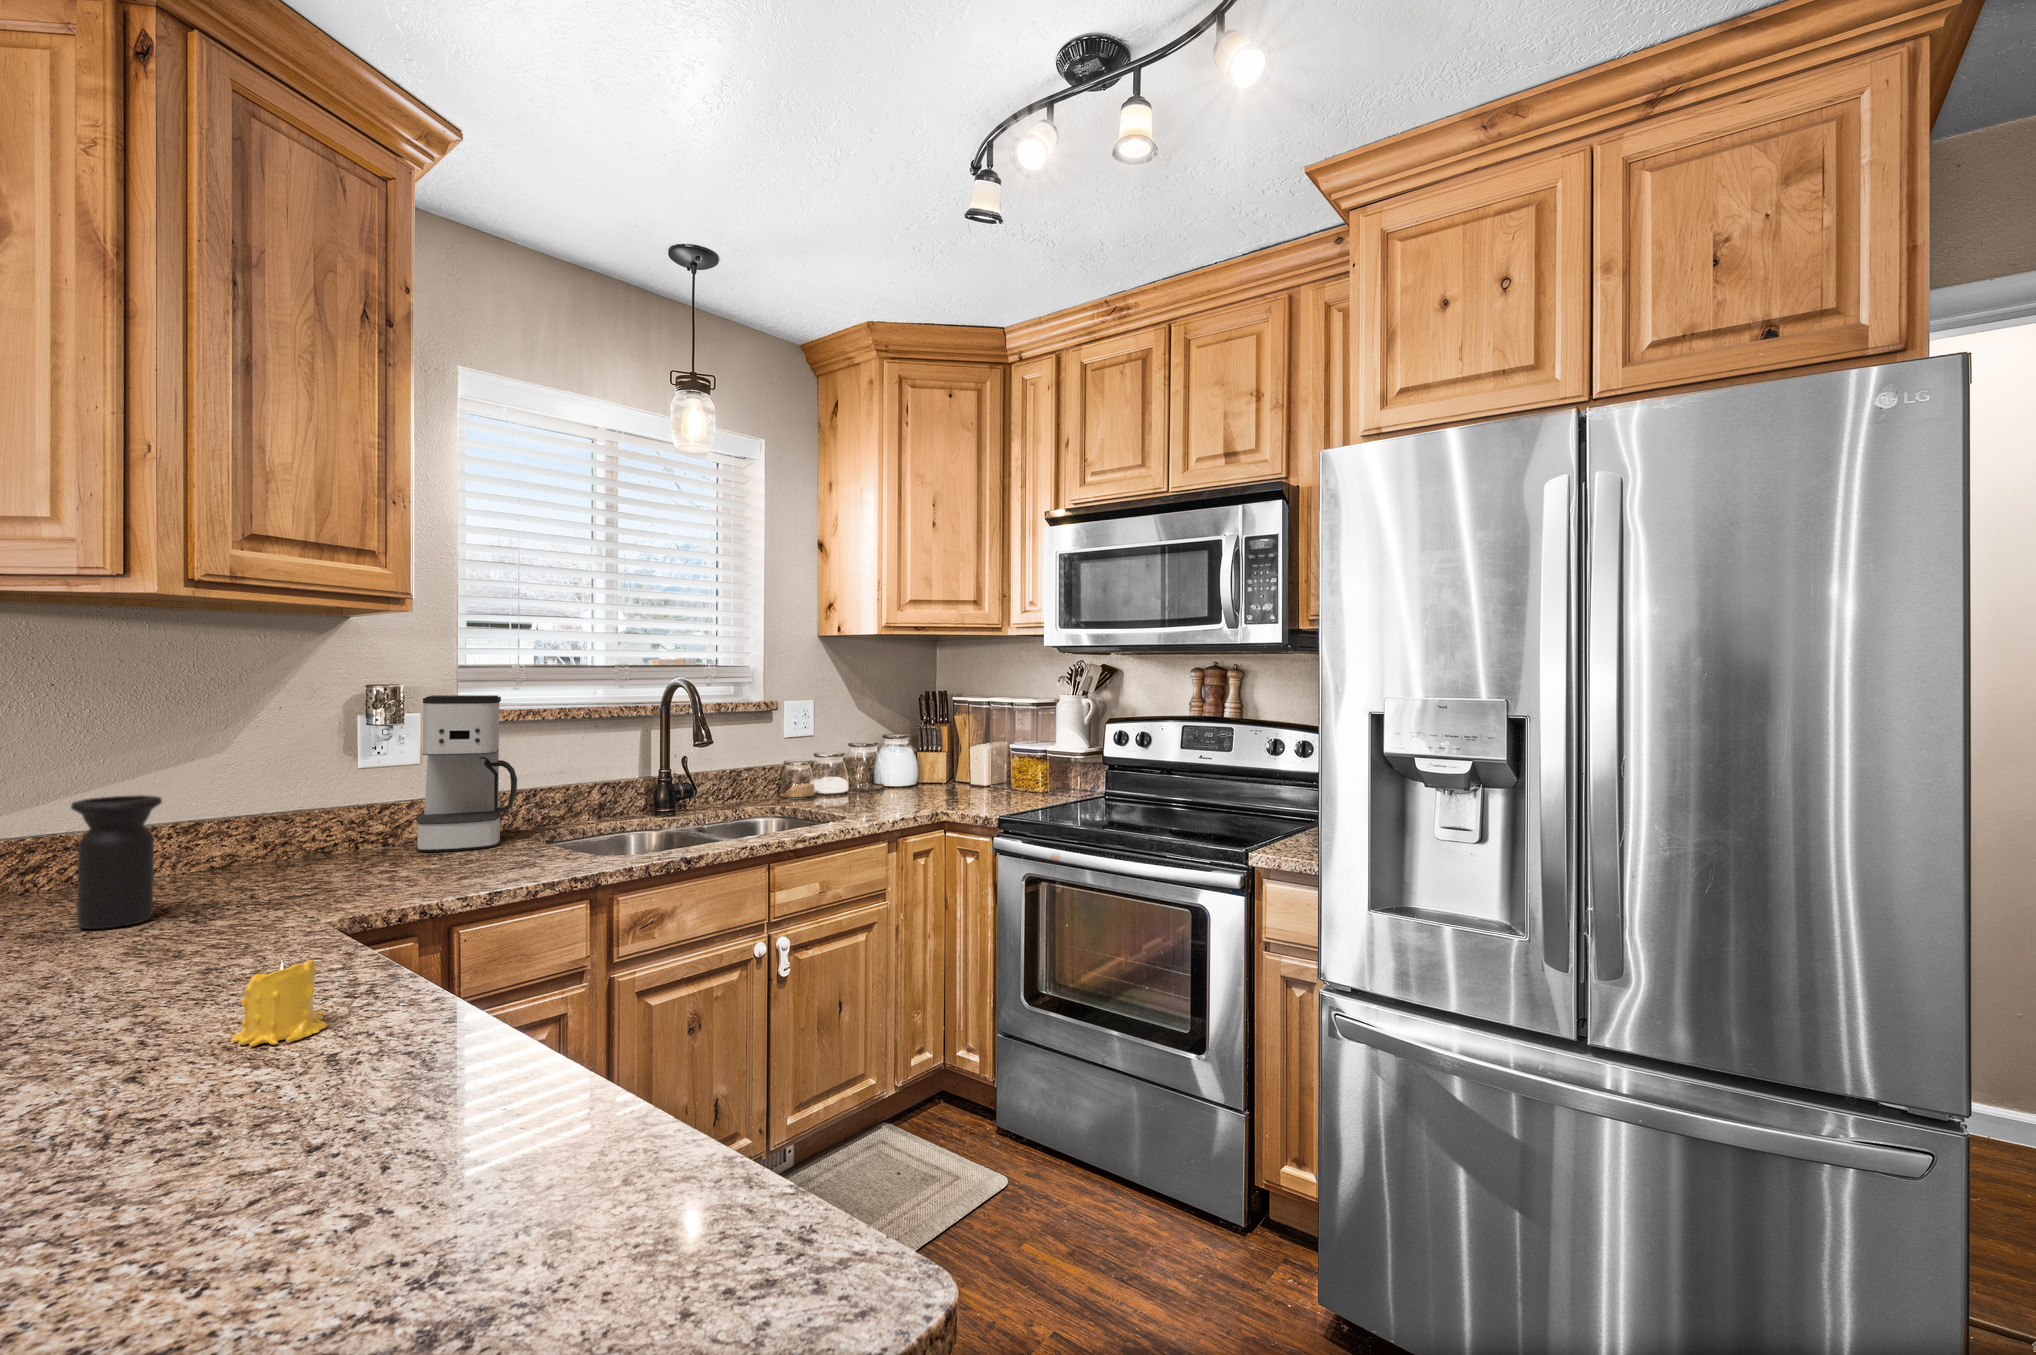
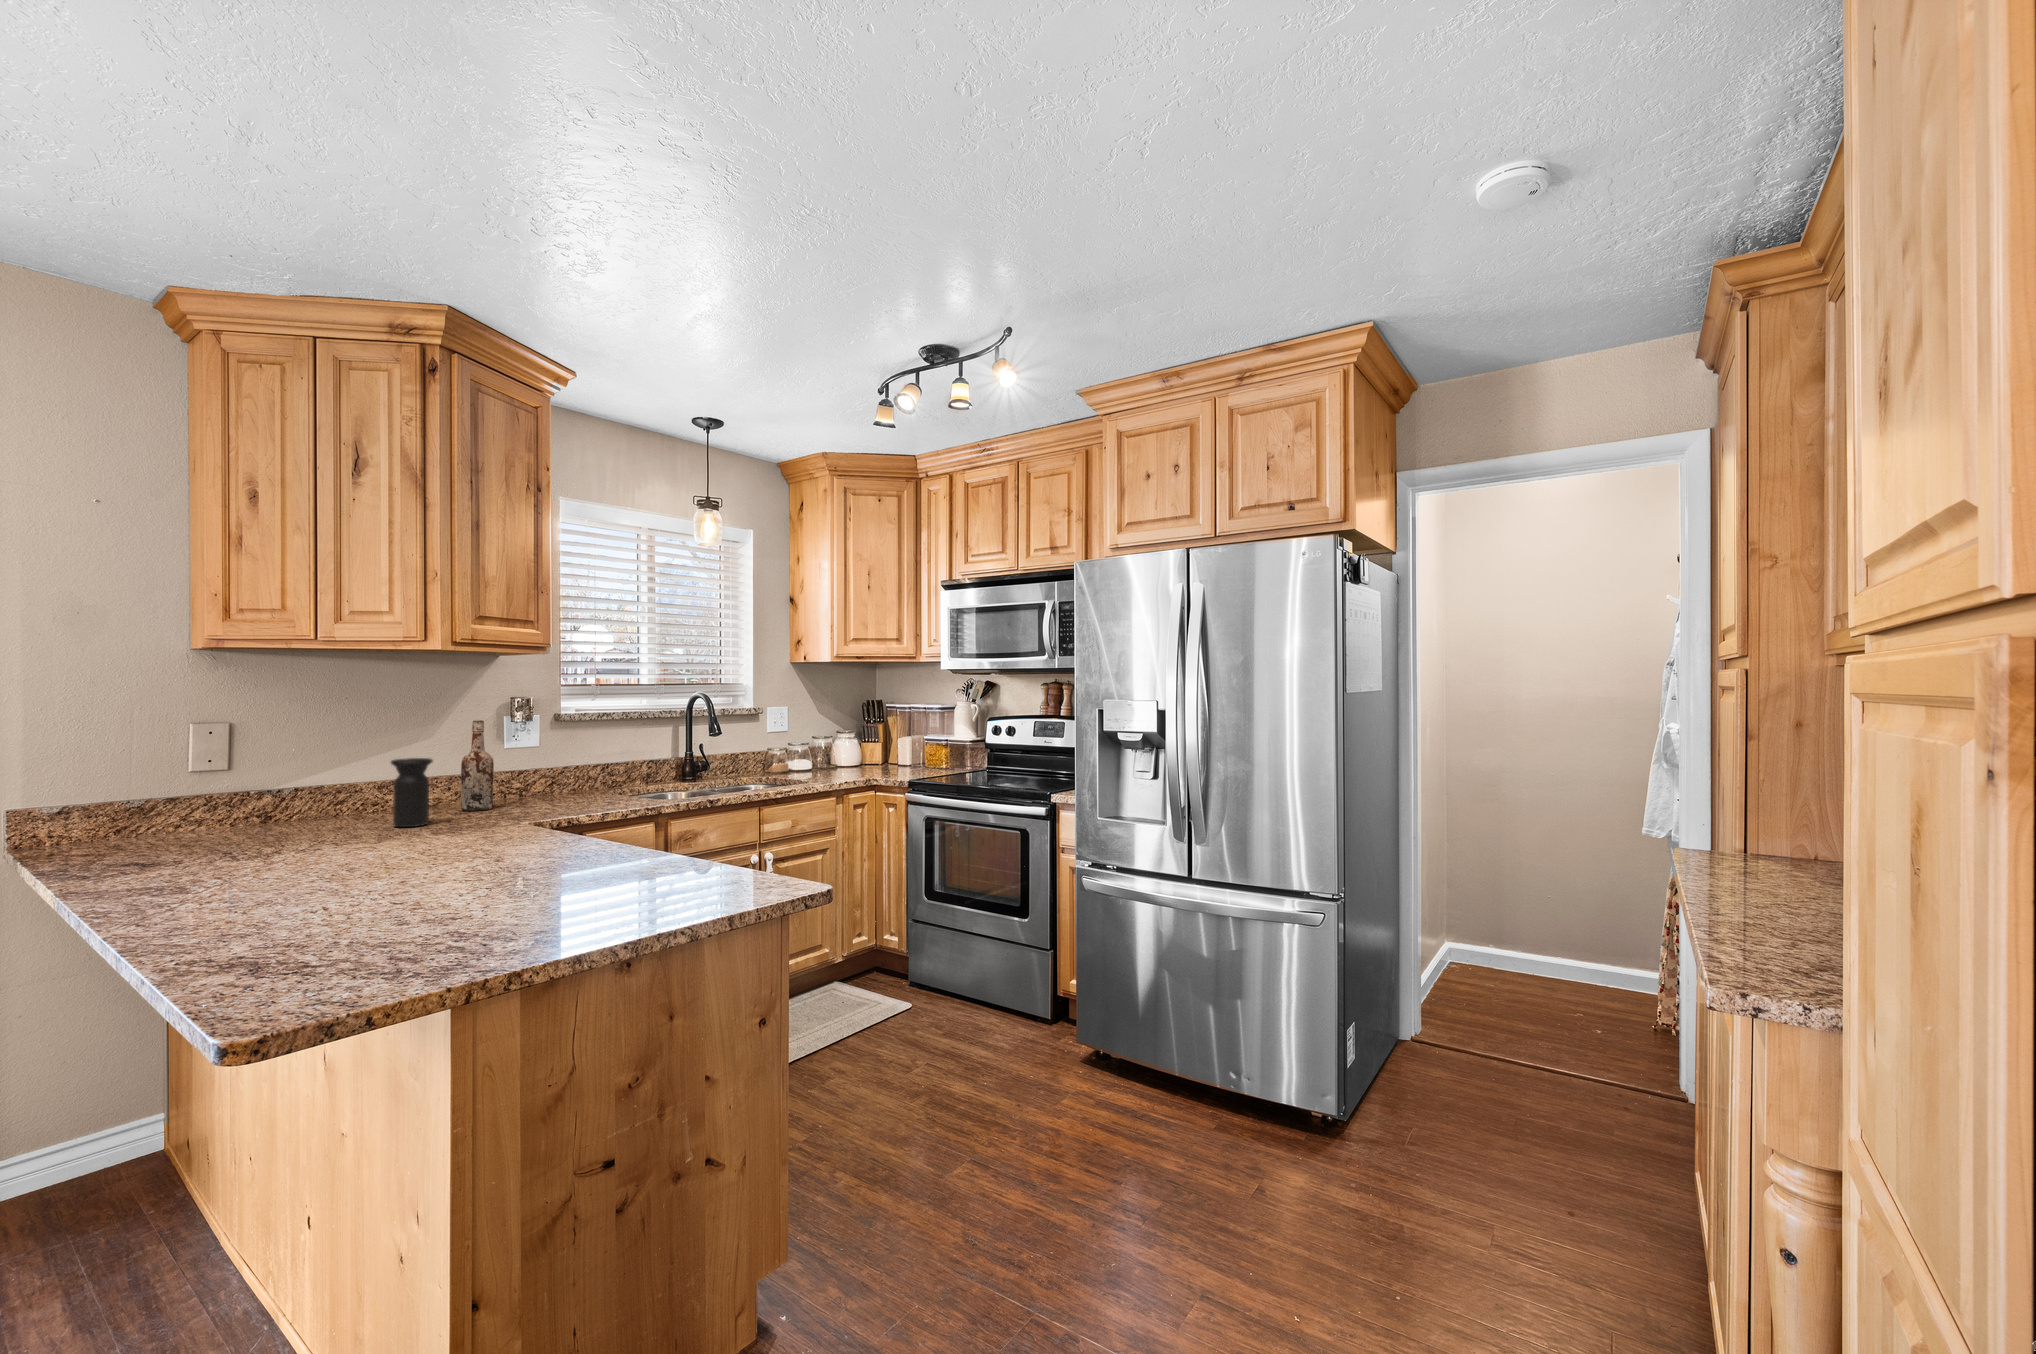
coffee maker: present [416,695,517,852] -> none [542,704,601,799]
wine bottle: none [256,723,316,880] -> present [461,720,494,811]
candle: present [231,960,327,1047] -> none [528,818,567,854]

